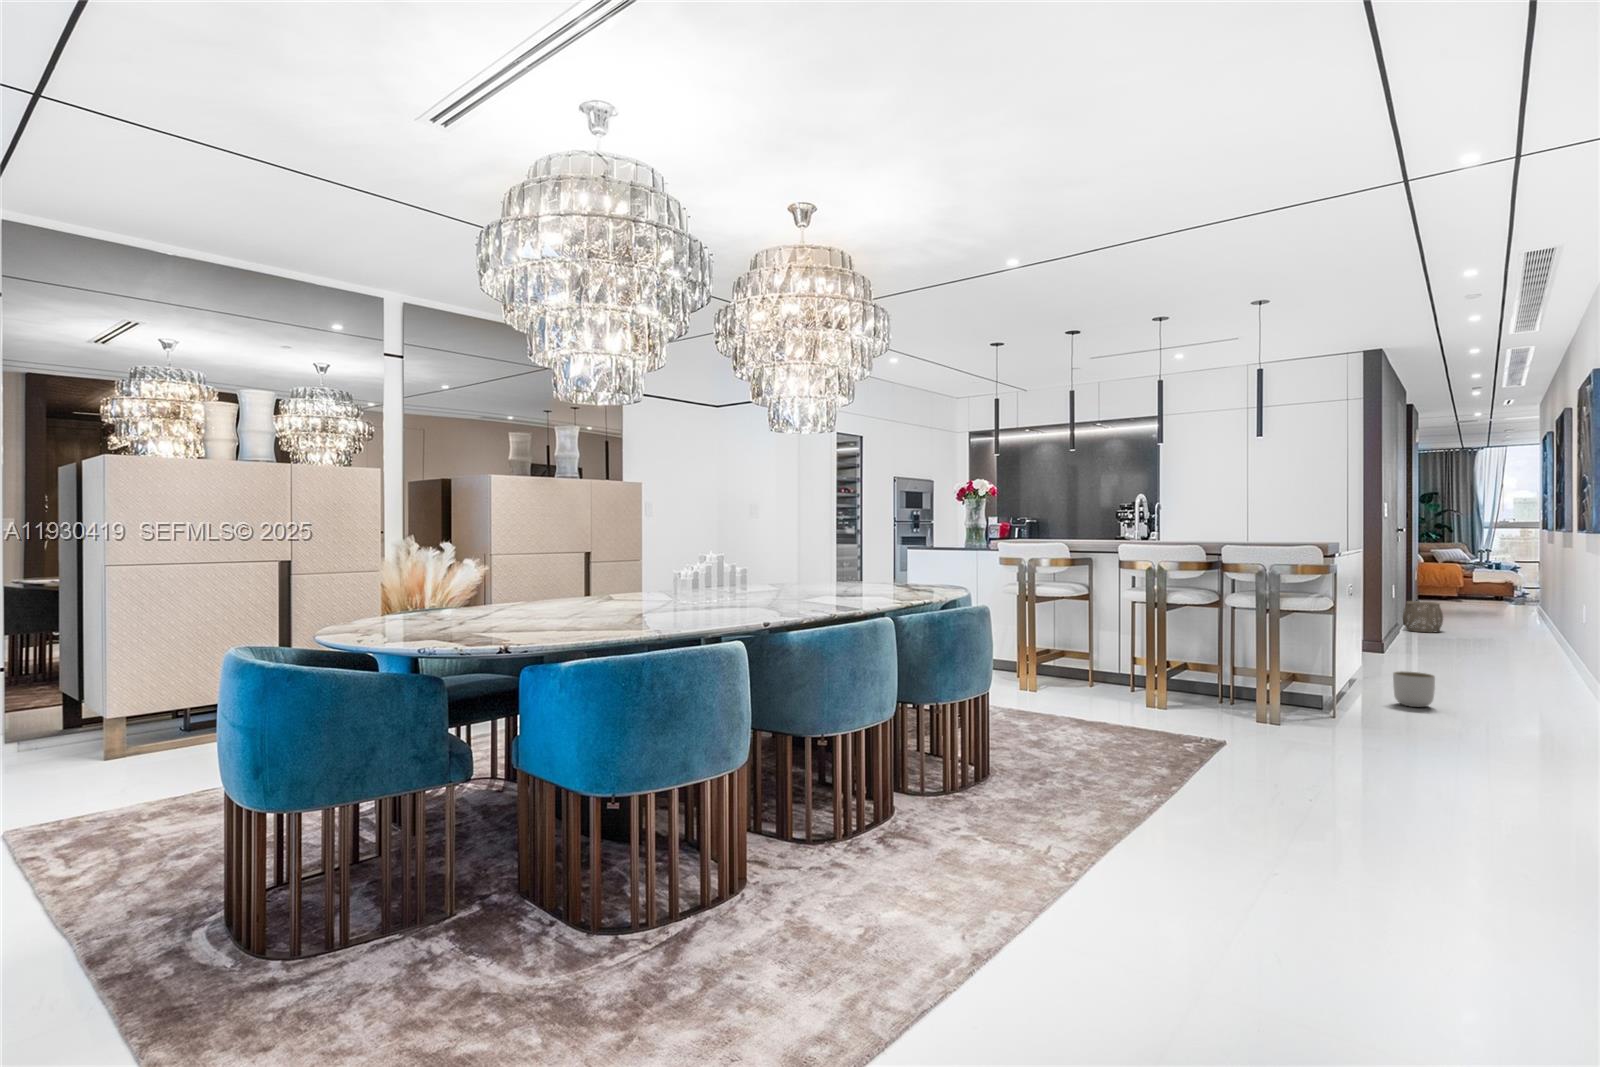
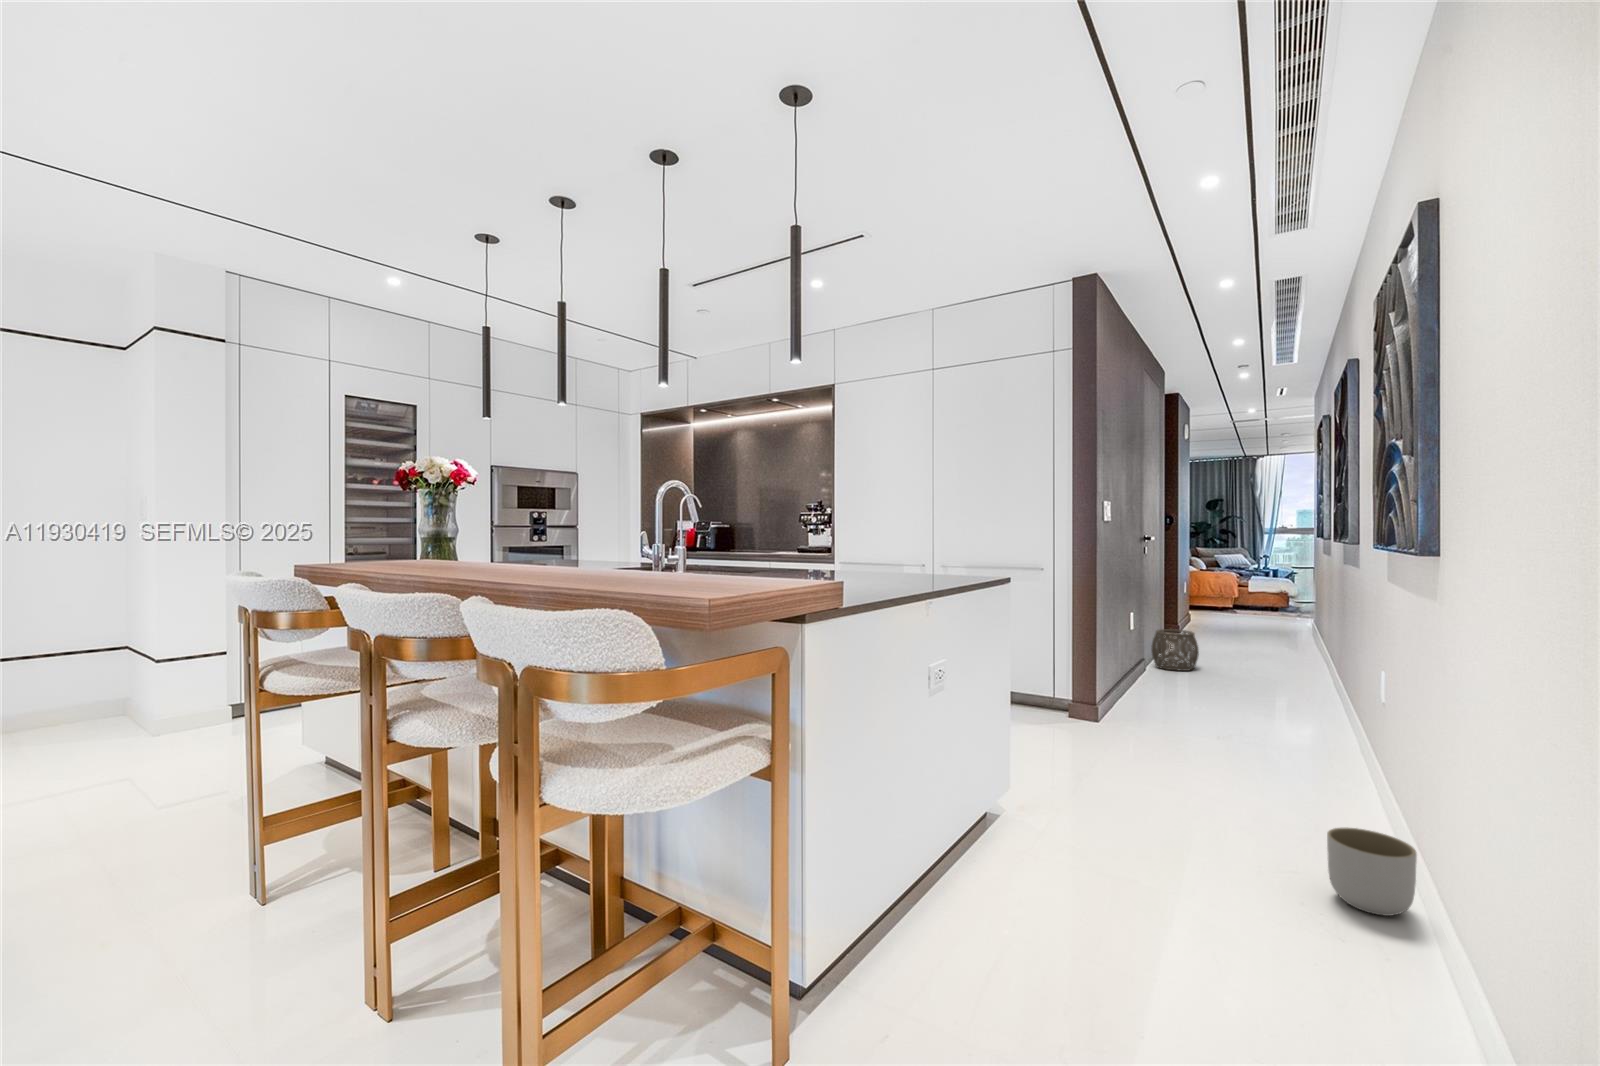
planter: present [1393,671,1435,707] -> present [1327,828,1417,916]

